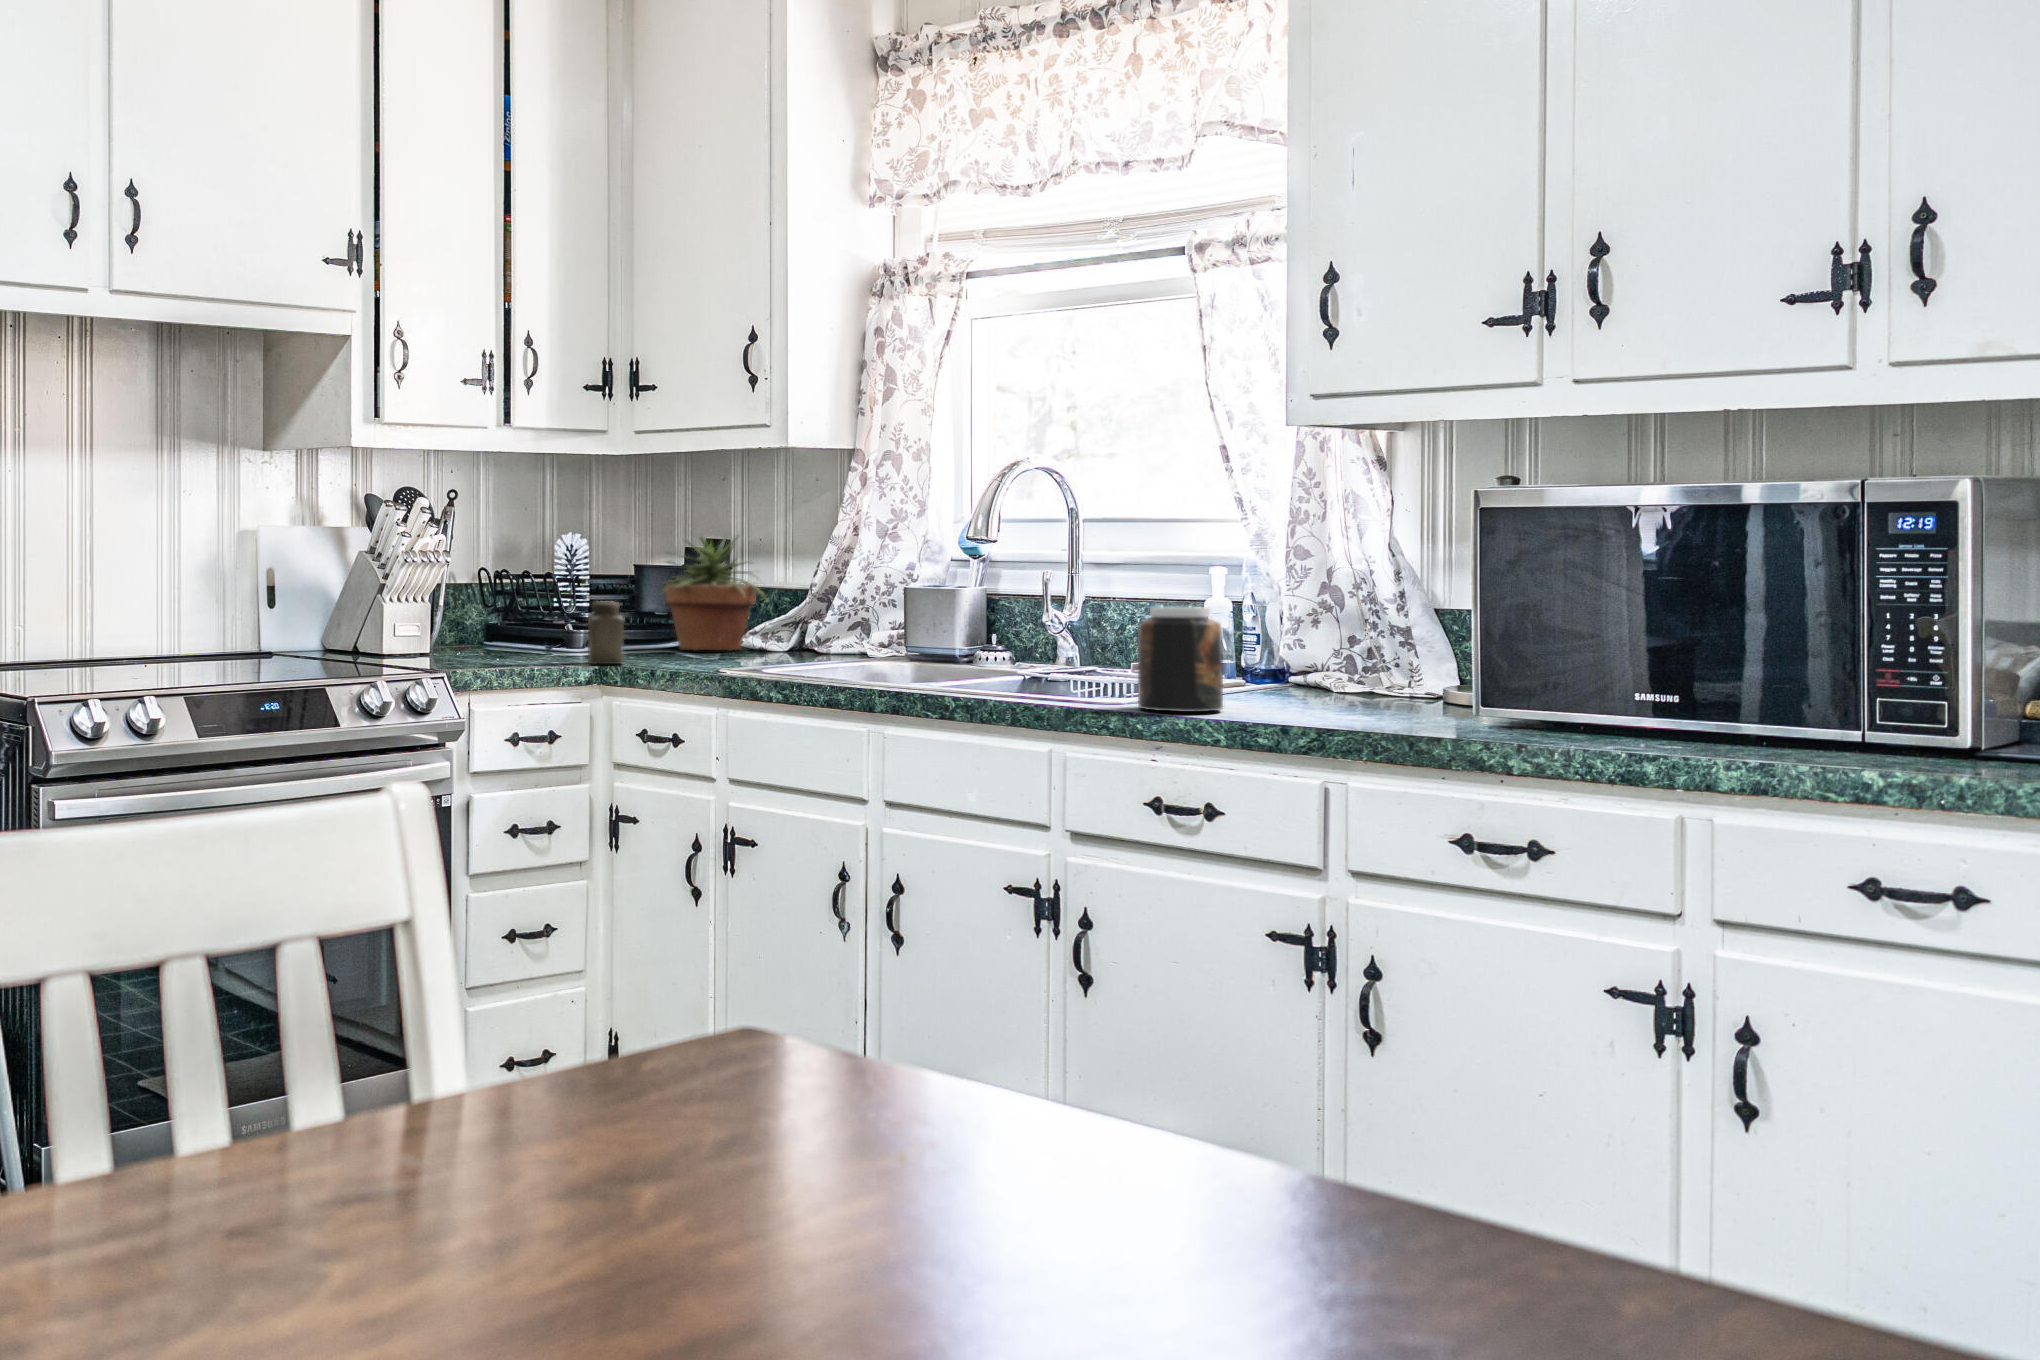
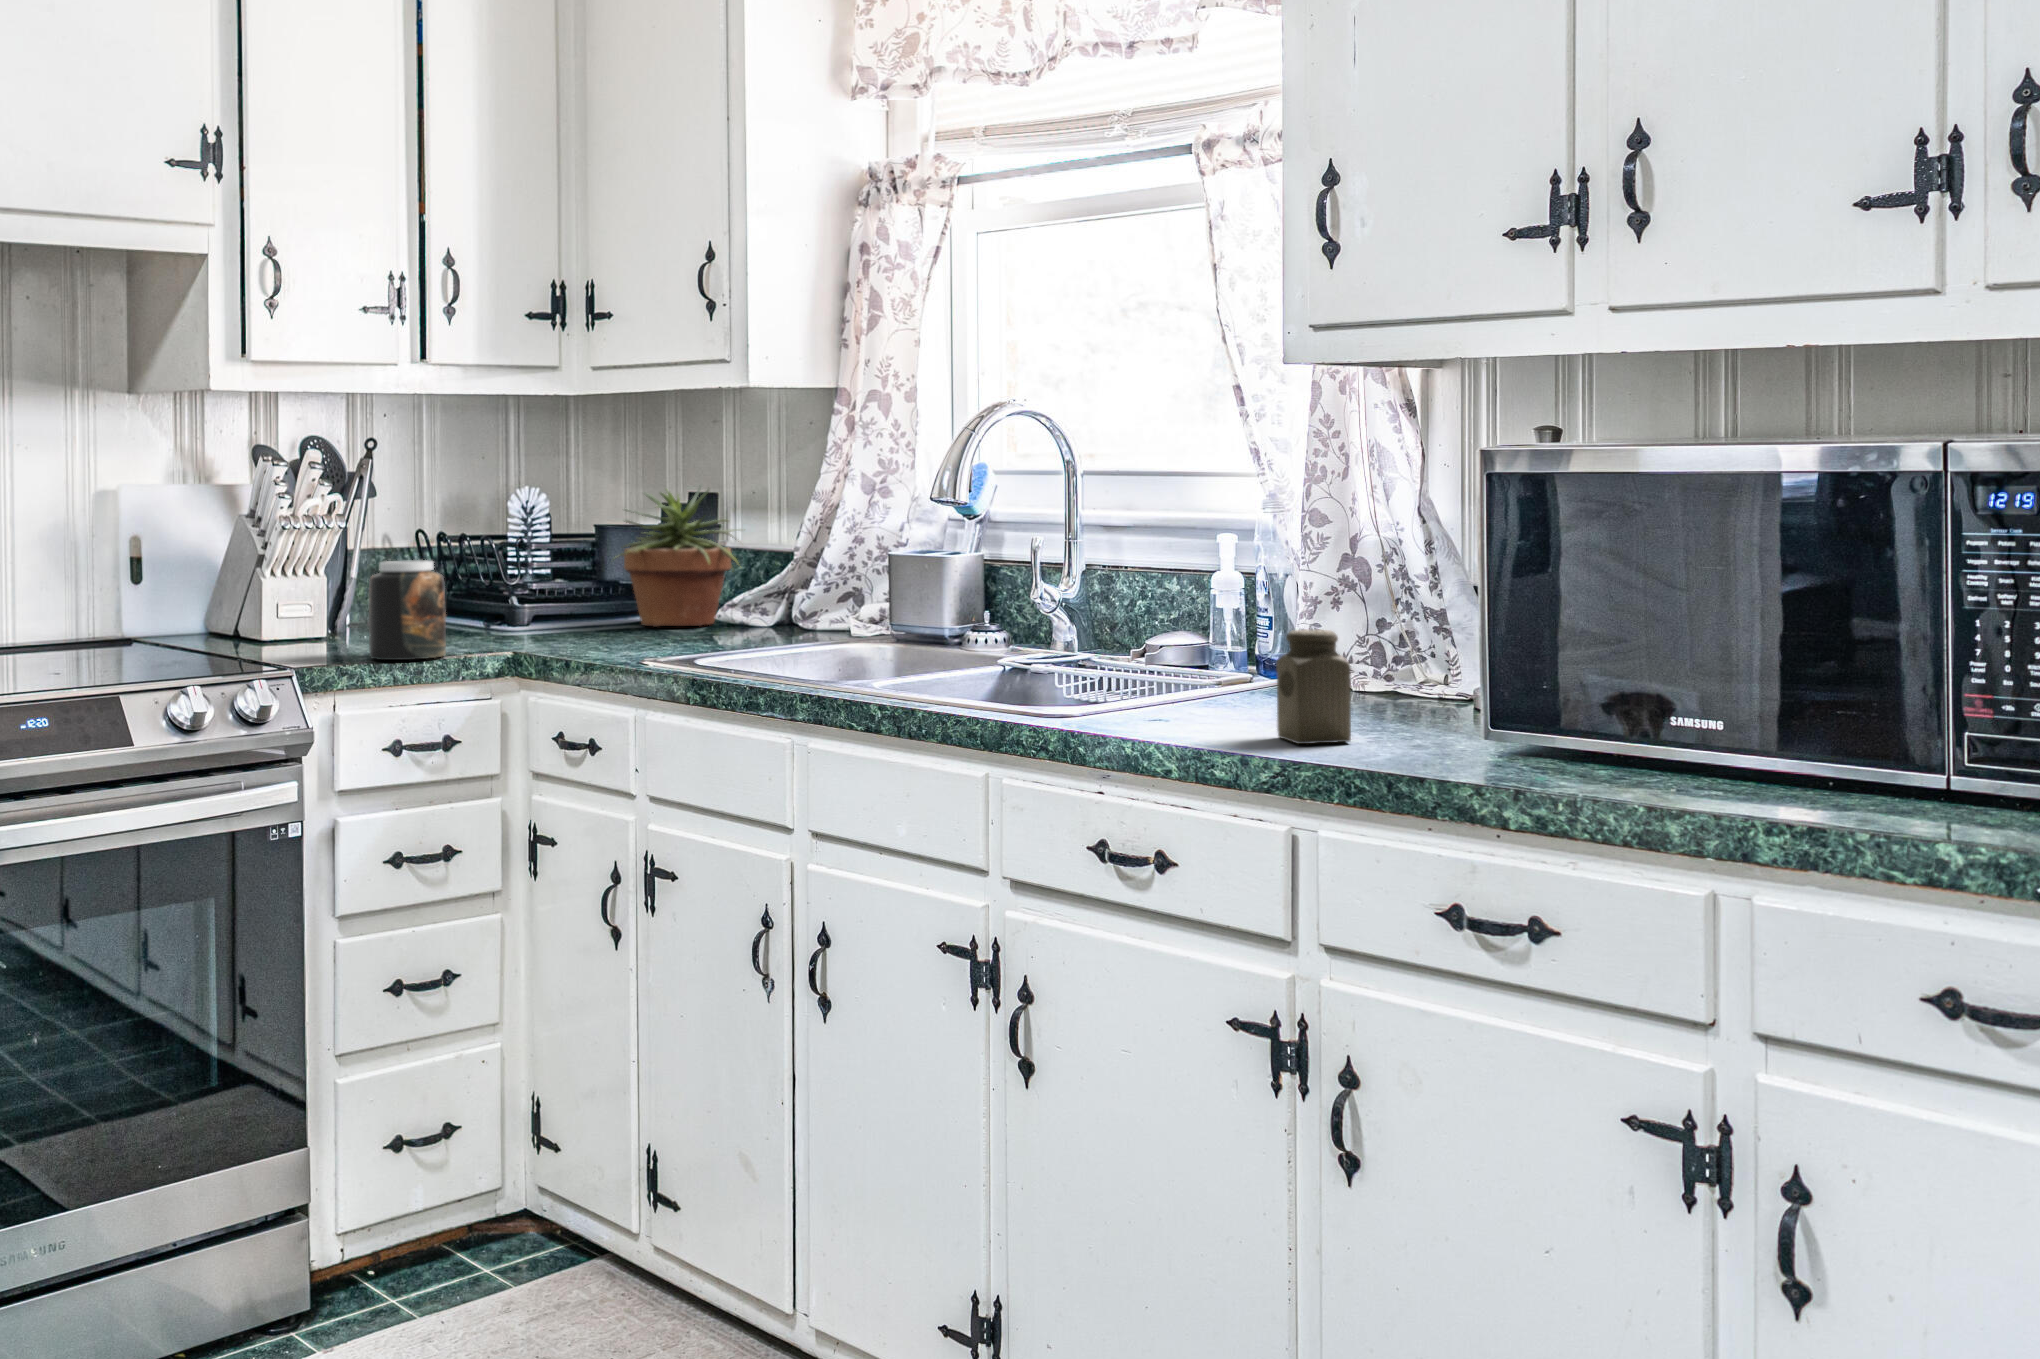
salt shaker: present [588,601,624,664] -> present [1276,629,1351,744]
jar: present [1138,607,1223,712] -> present [369,560,446,660]

